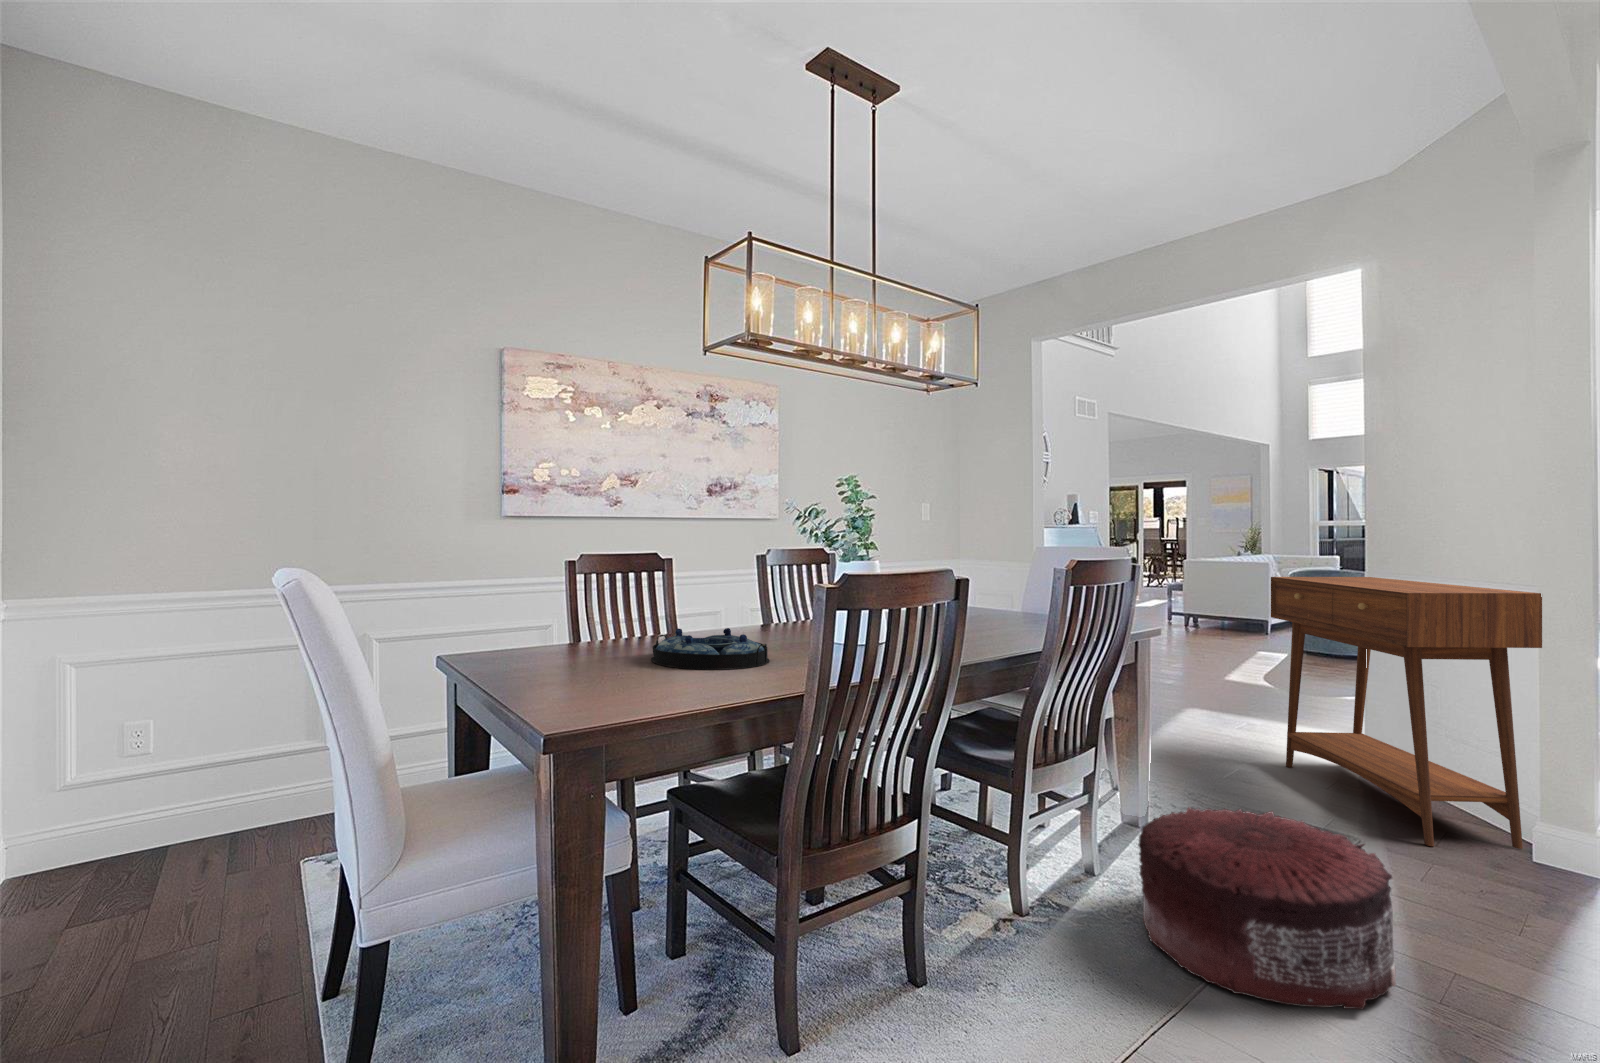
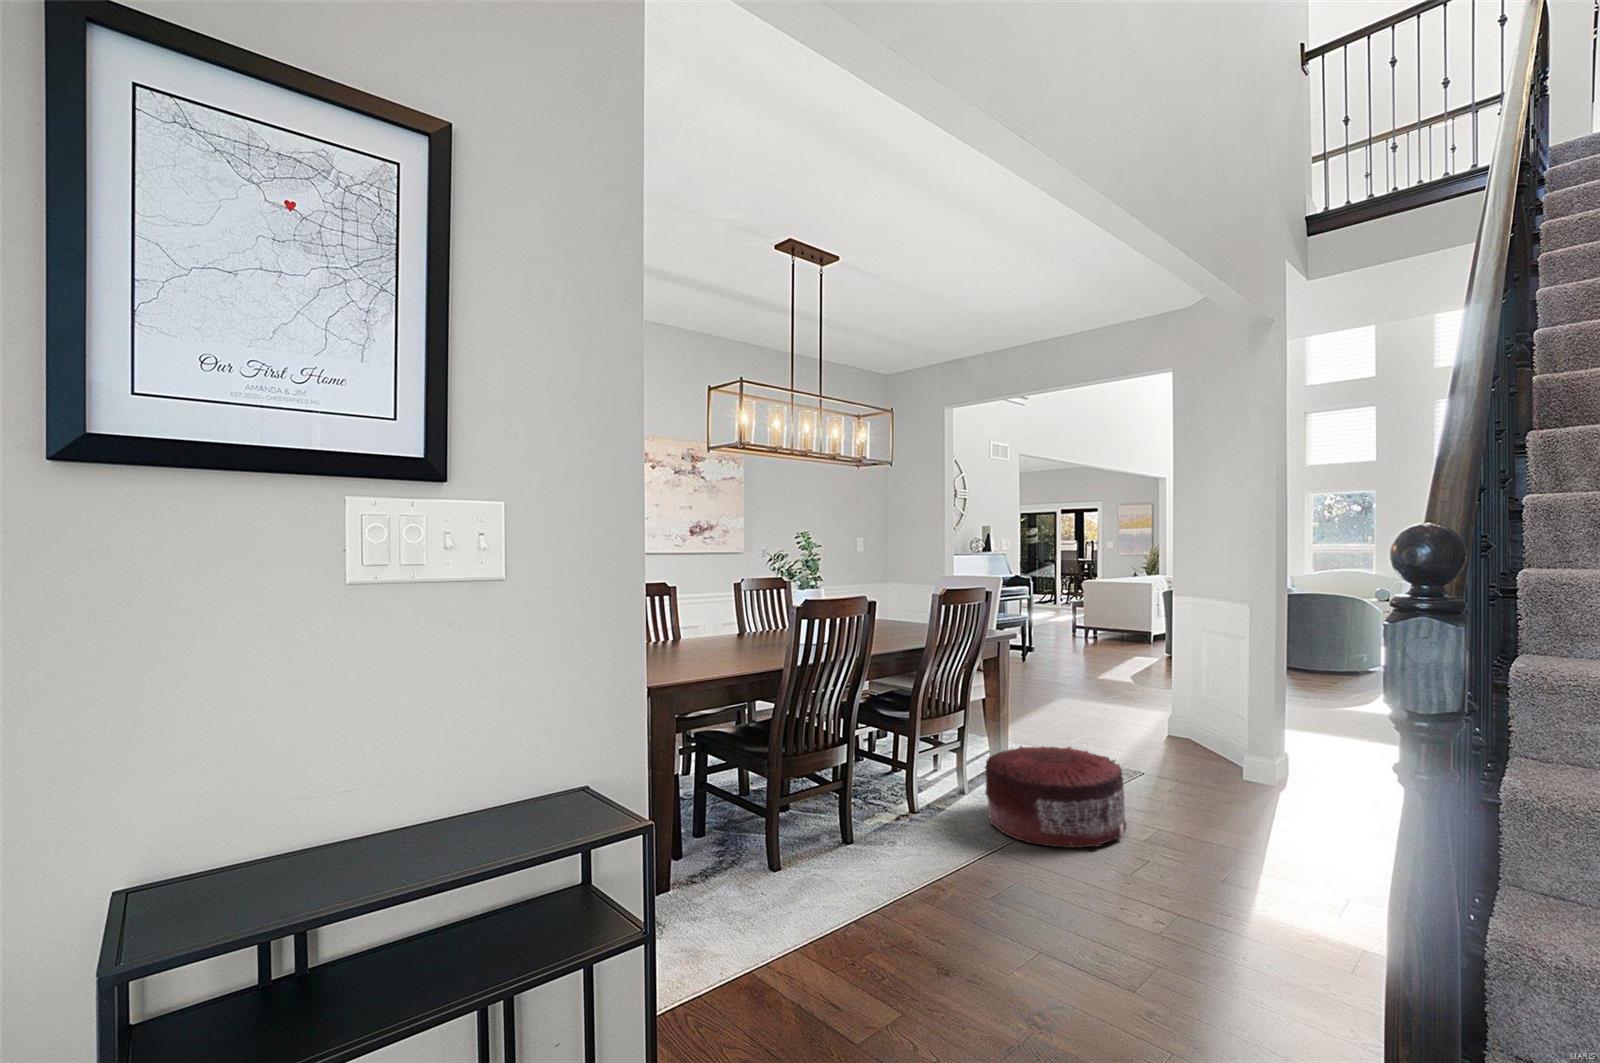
console table: present [1271,577,1542,849] -> none [1106,596,1255,776]
serving tray: present [651,628,770,670] -> none [676,634,754,659]

